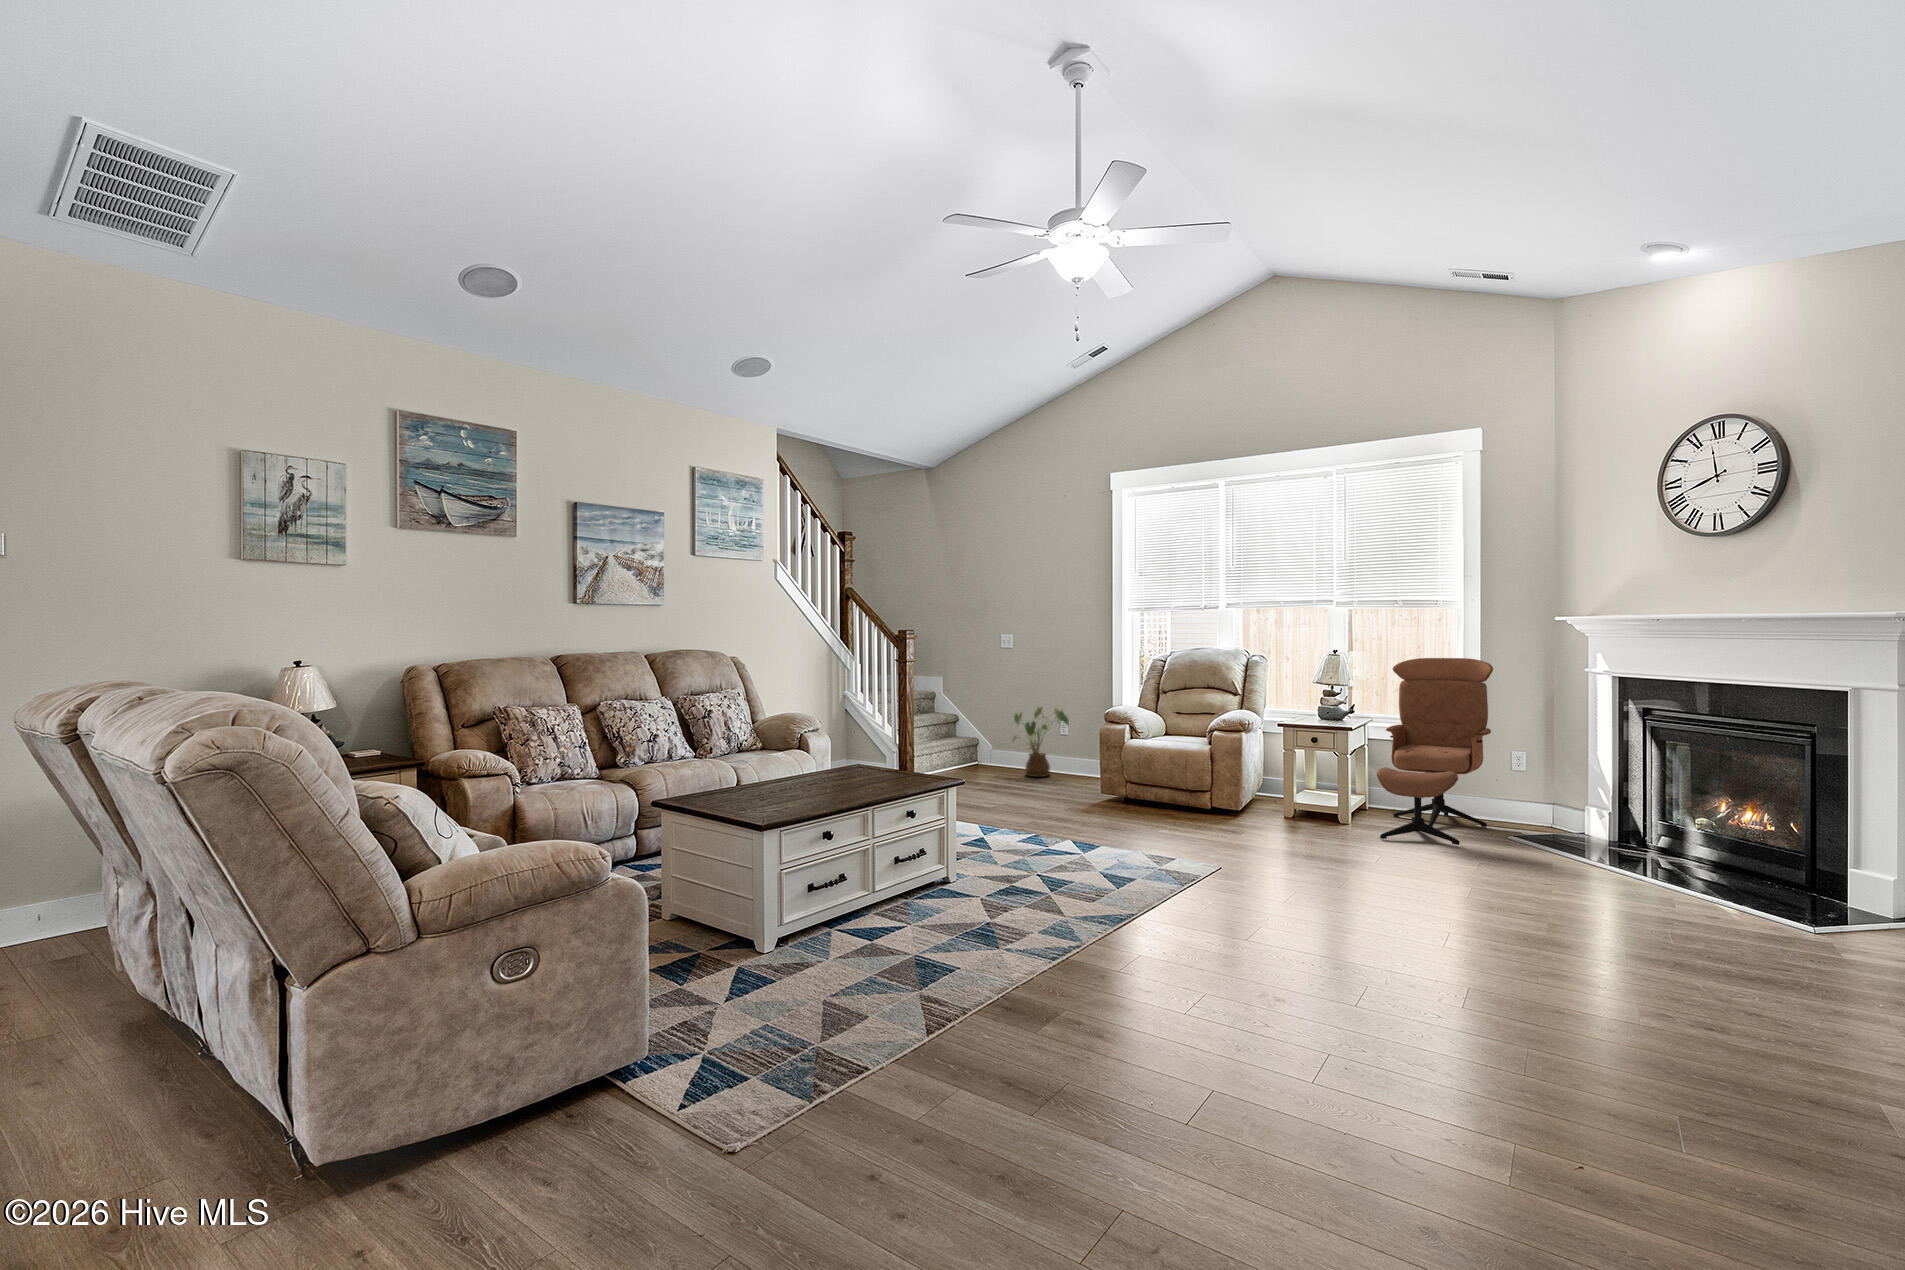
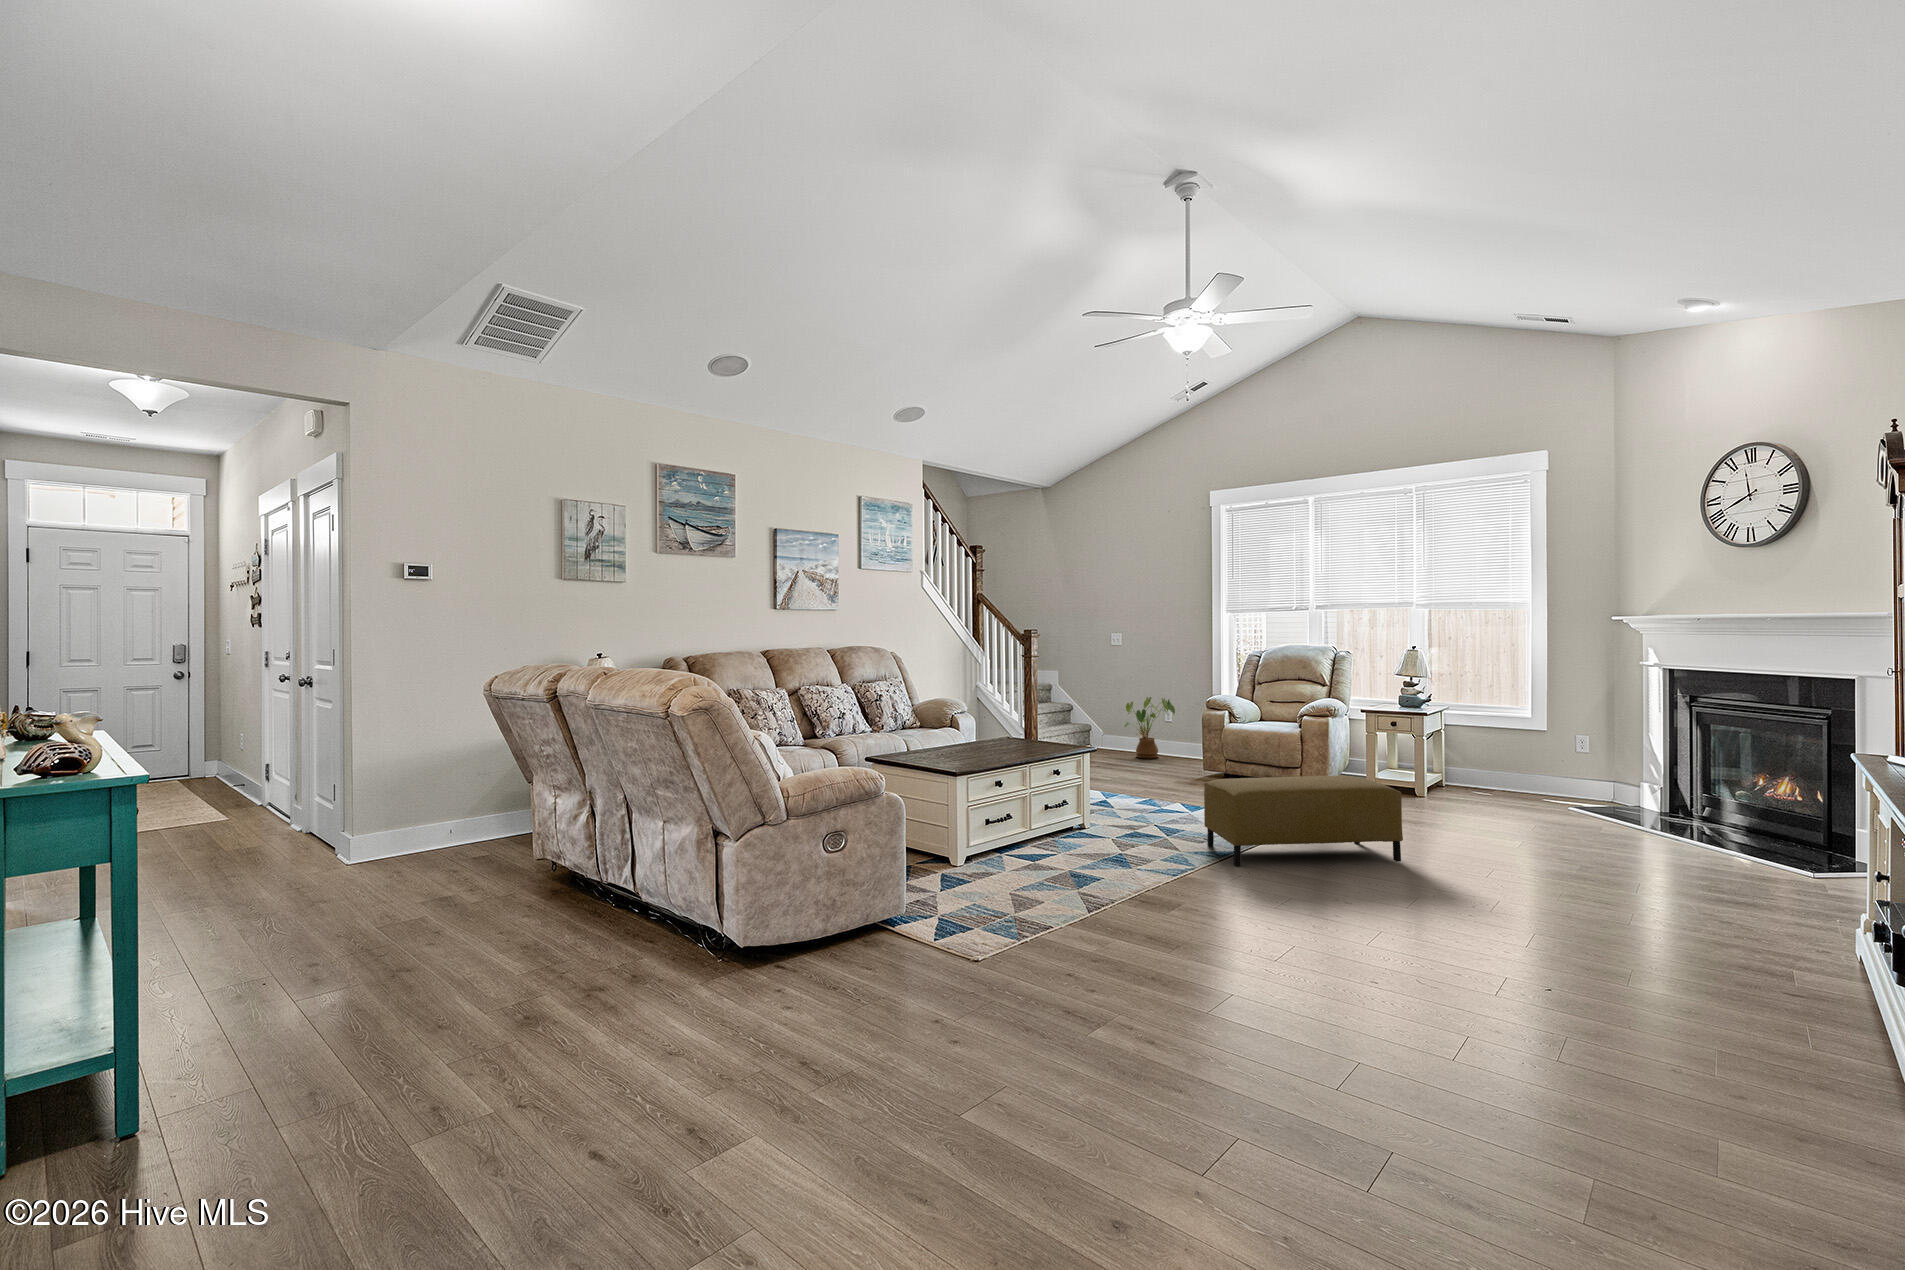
lounge chair: present [1377,658,1493,845] -> none [1446,654,1556,812]
ottoman: none [1097,814,1344,940] -> present [1204,776,1403,866]

